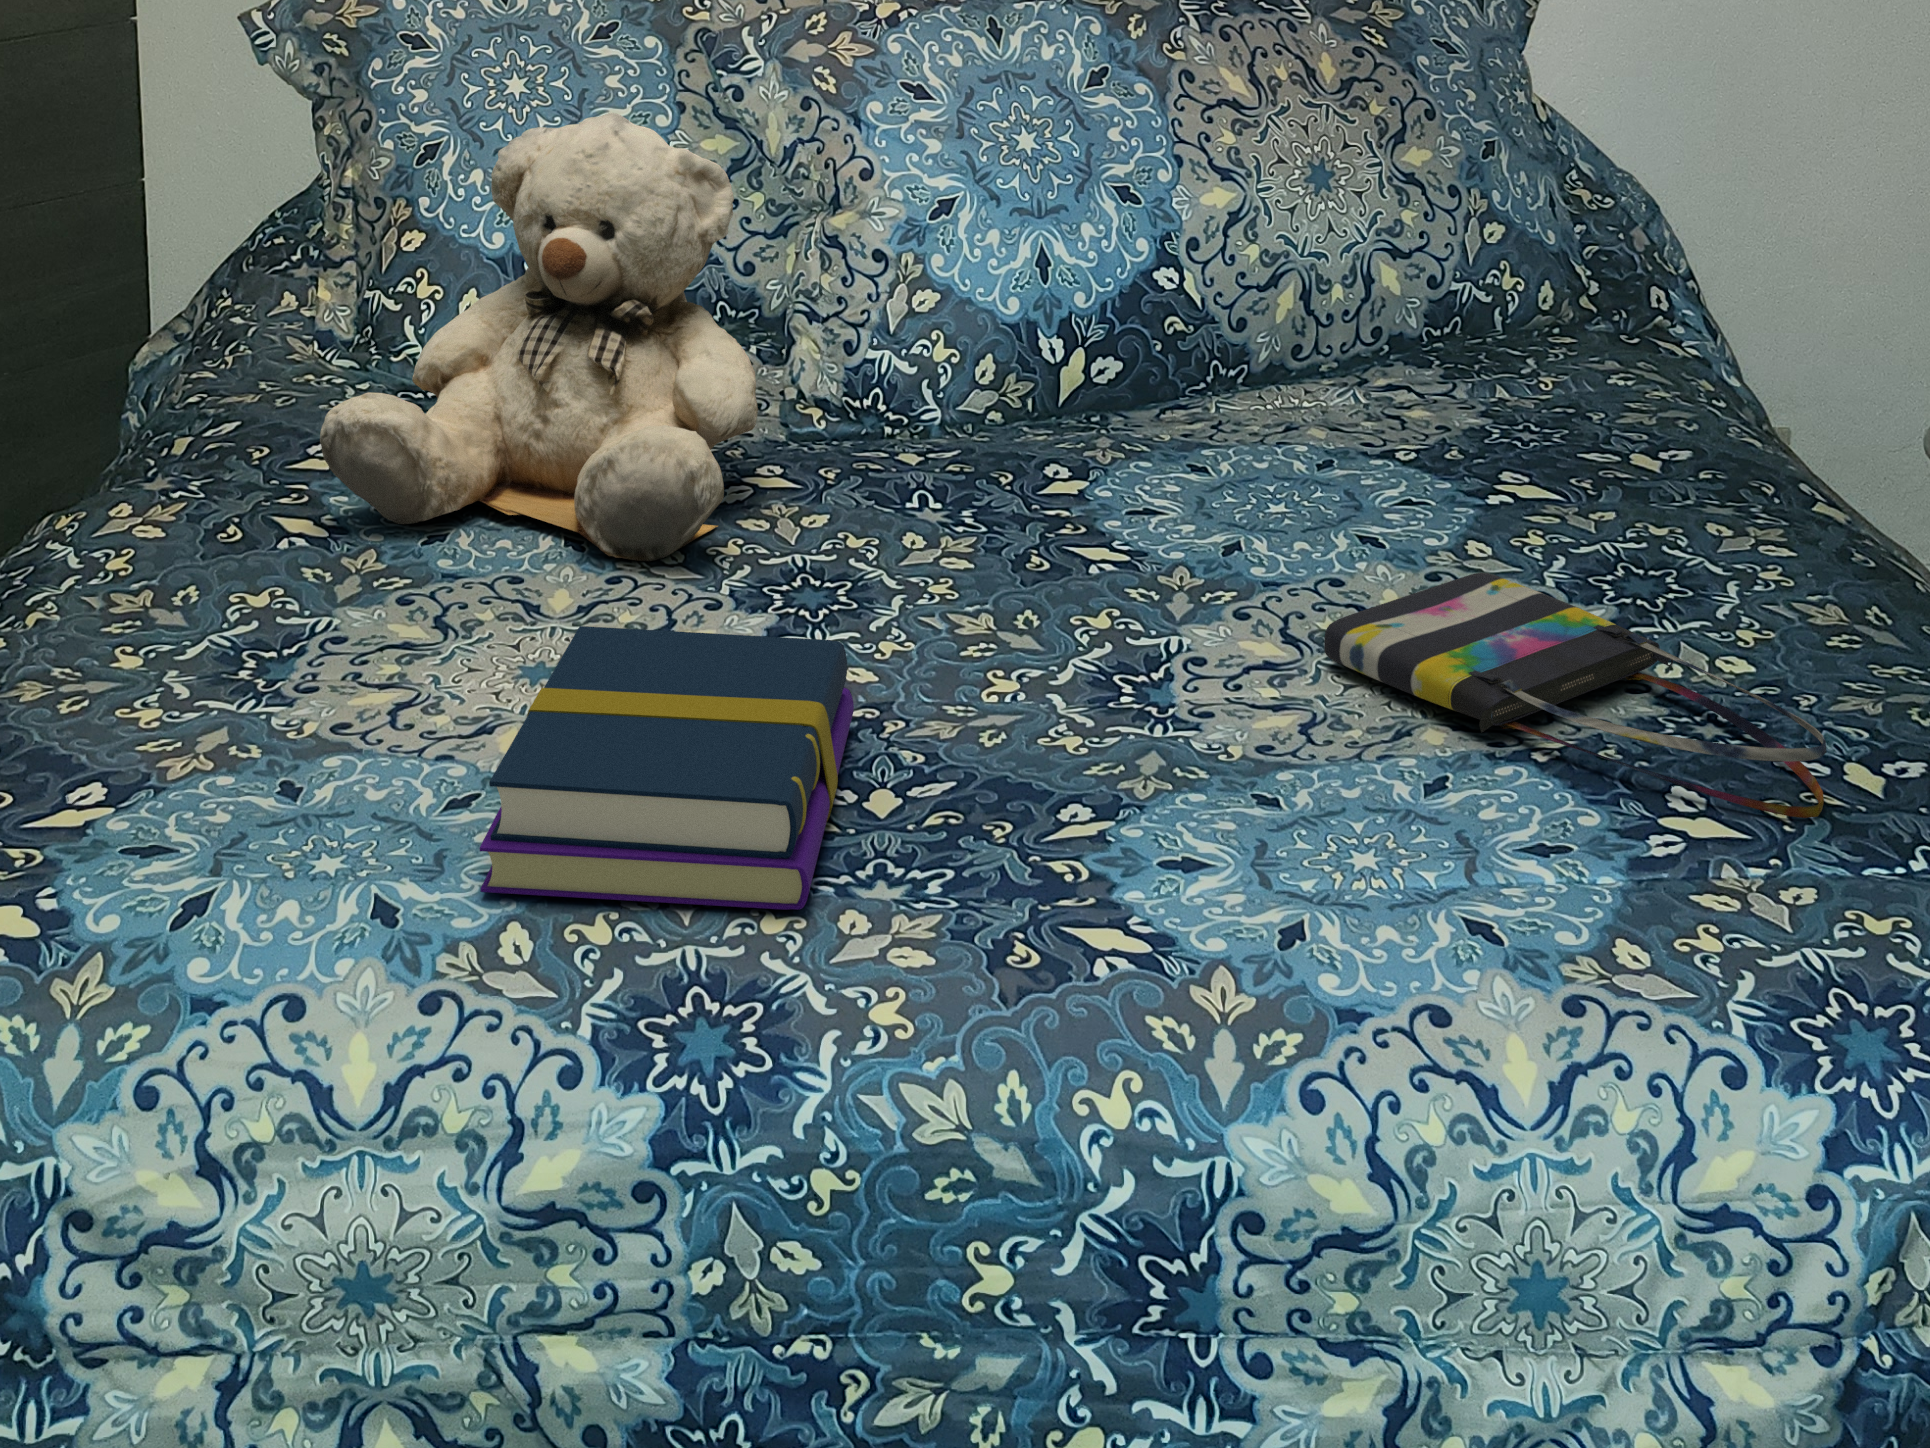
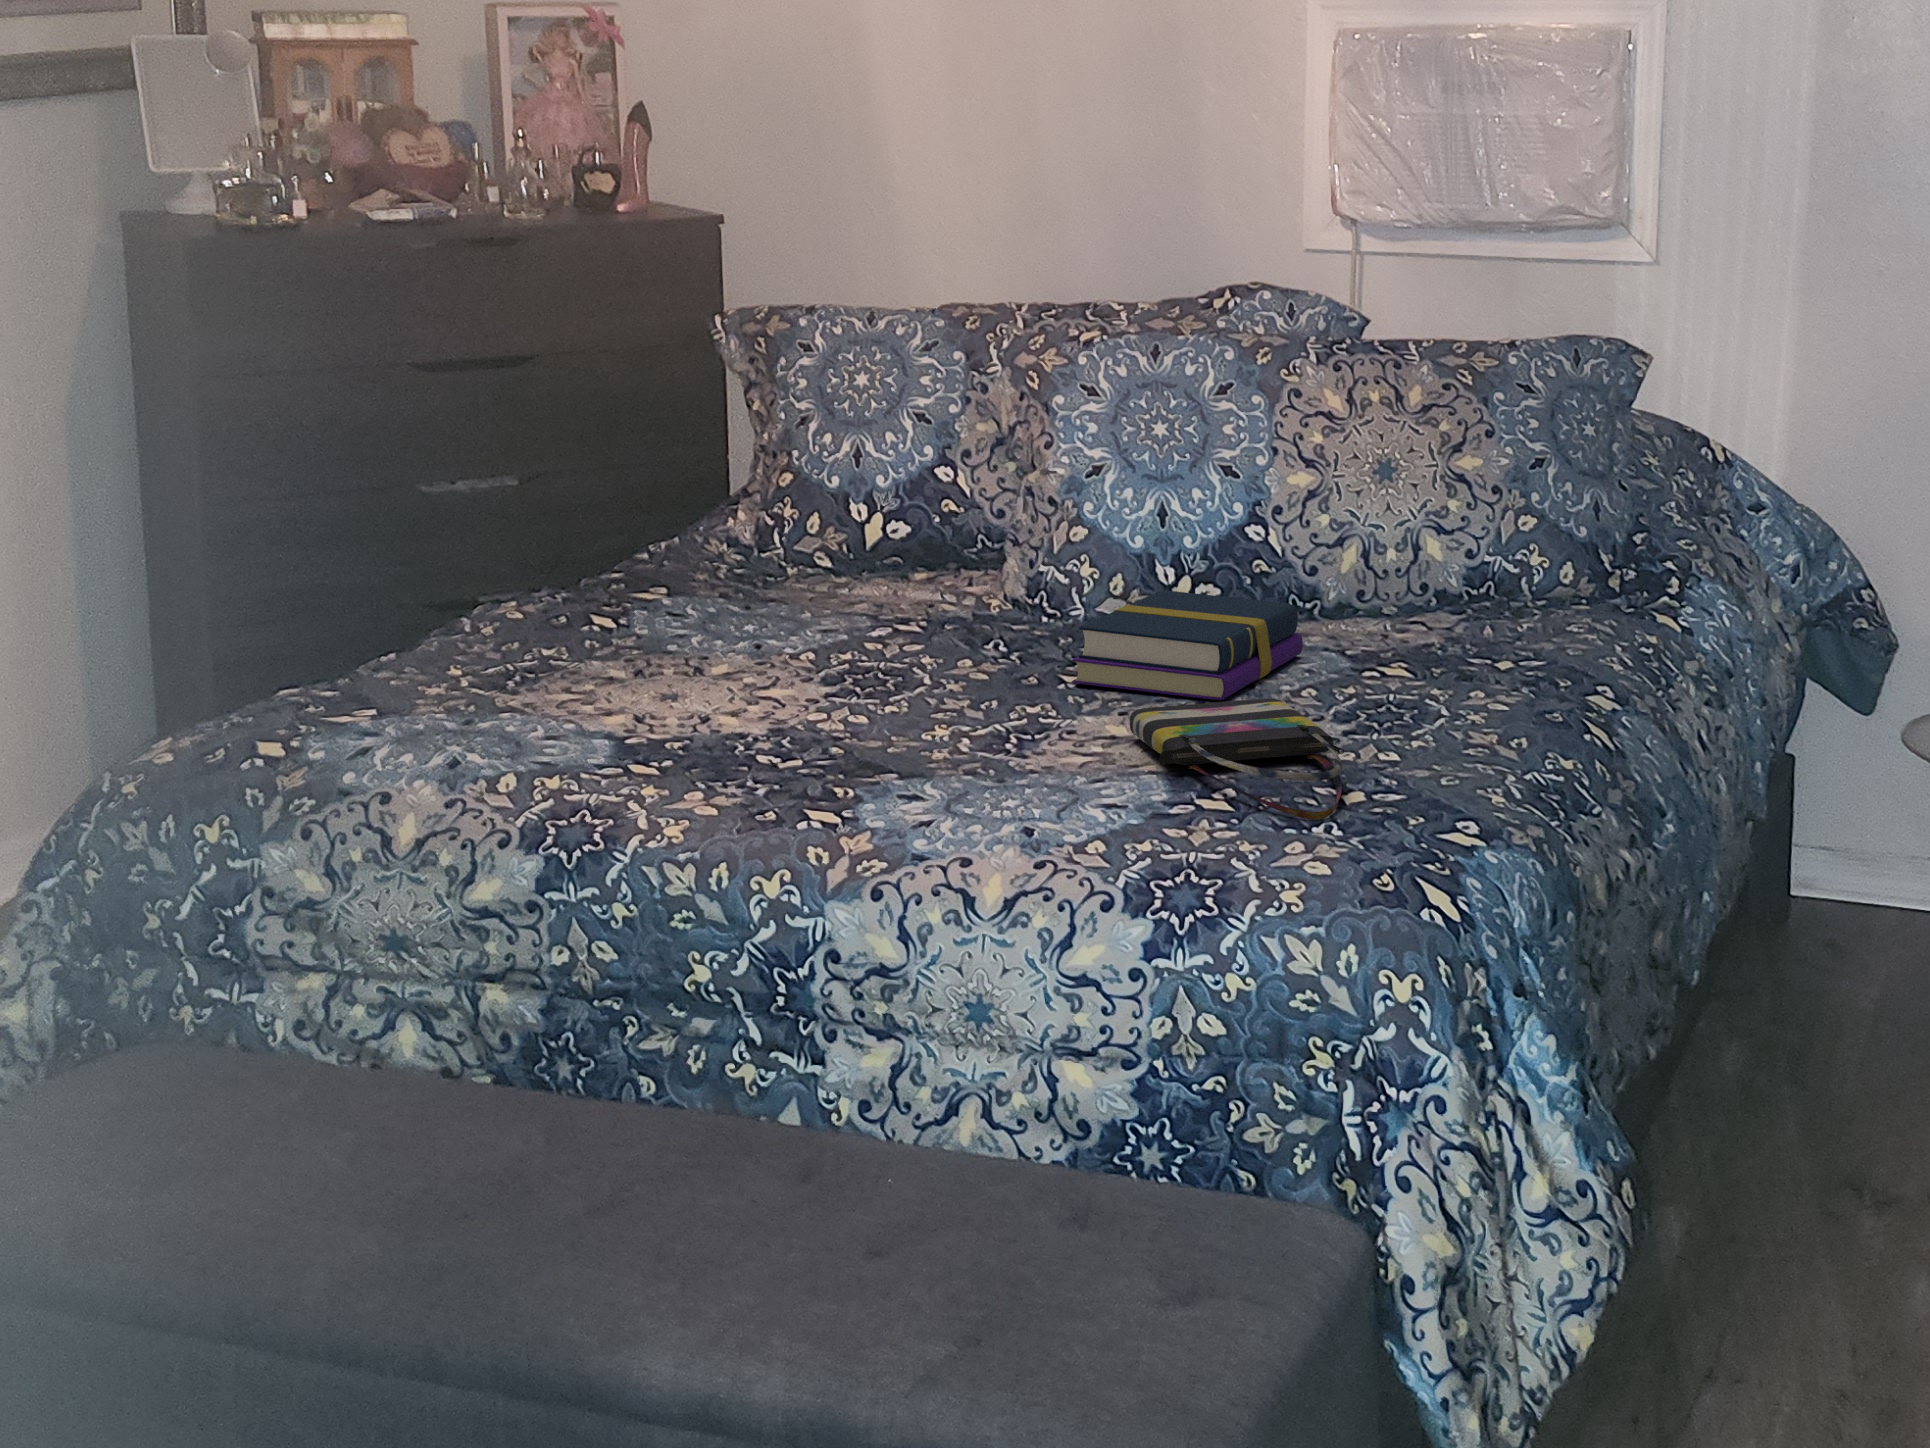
teddy bear: present [320,113,758,561] -> none [620,382,911,663]
book: present [479,626,854,910] -> present [1072,590,1303,700]

